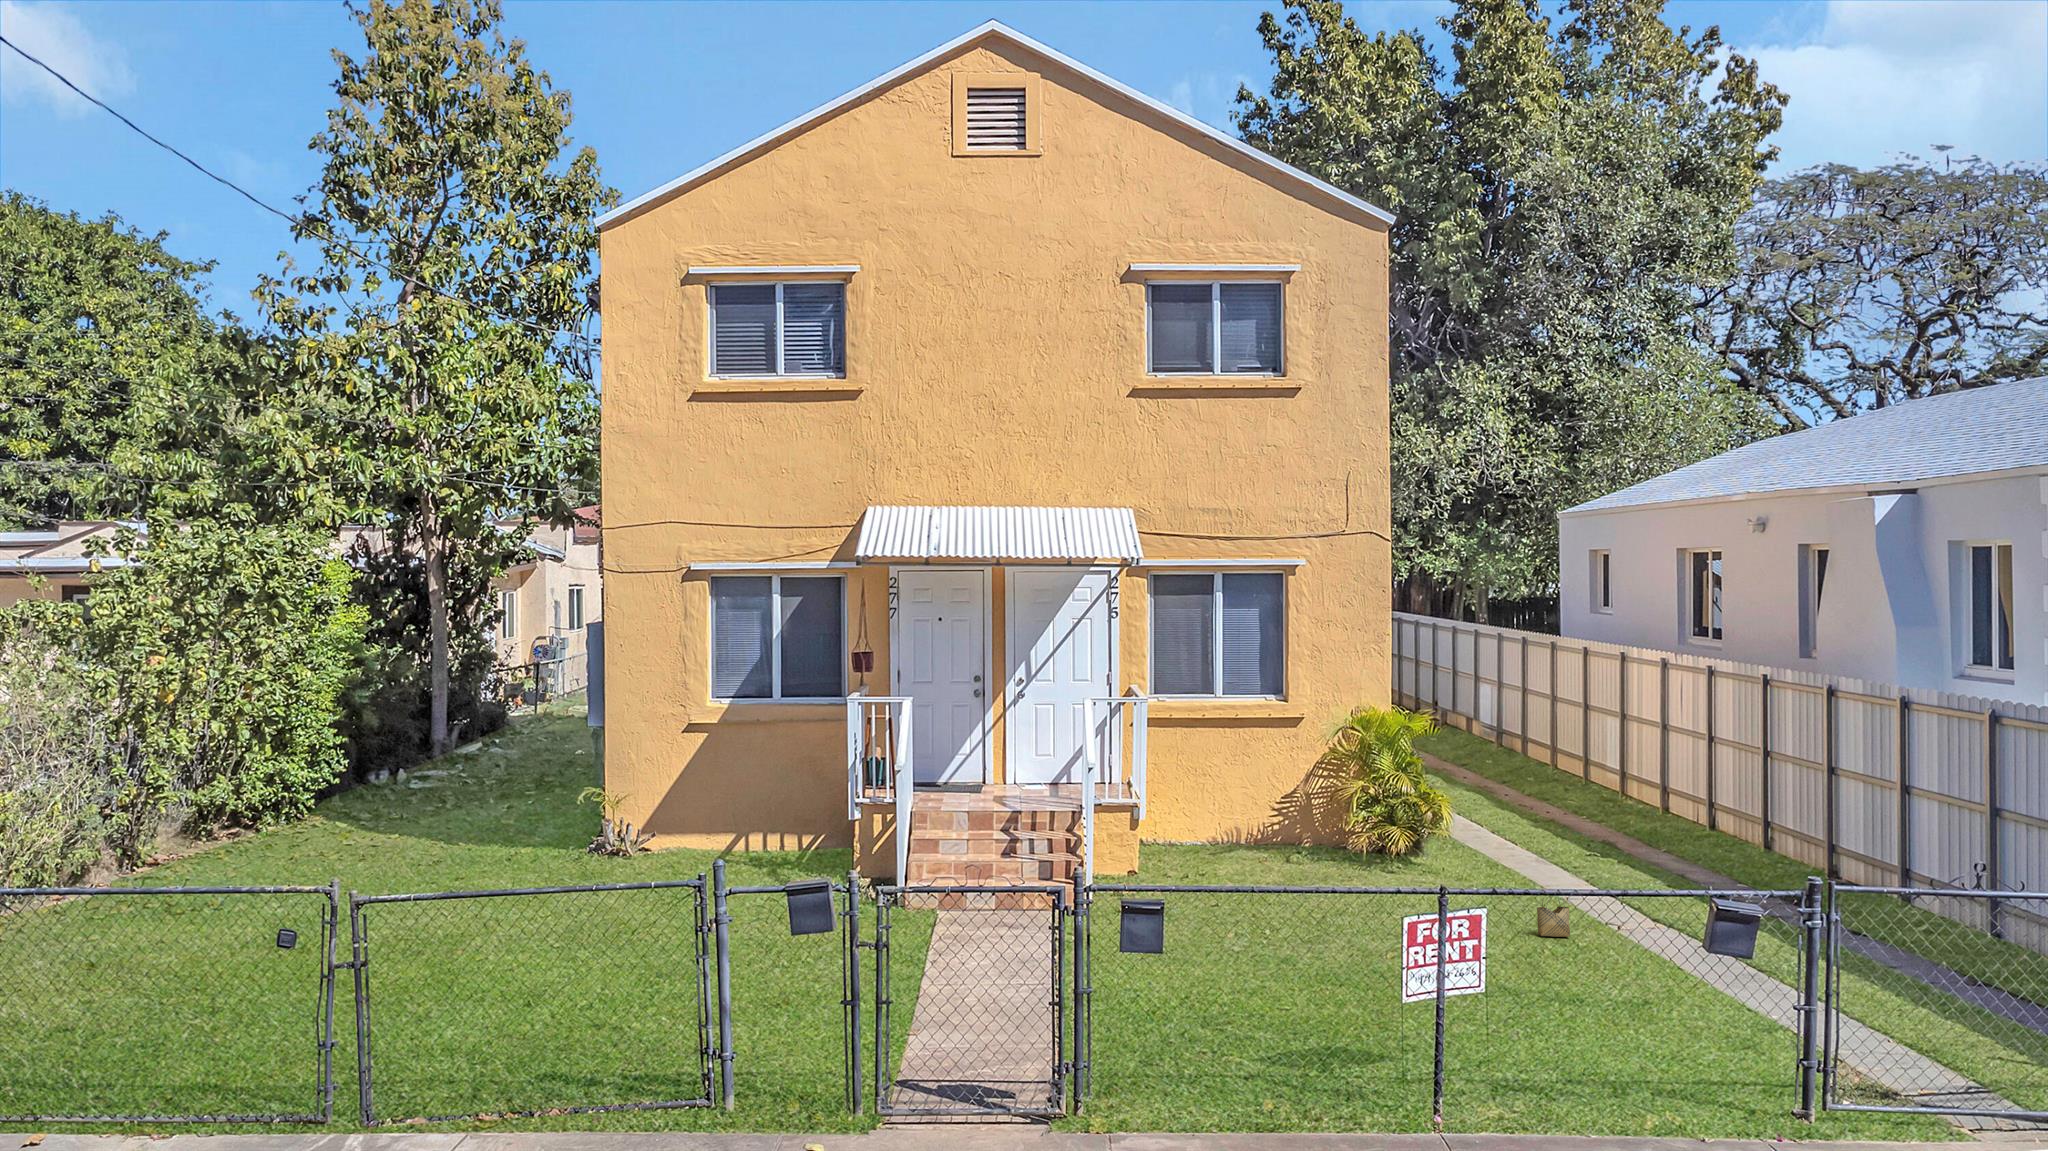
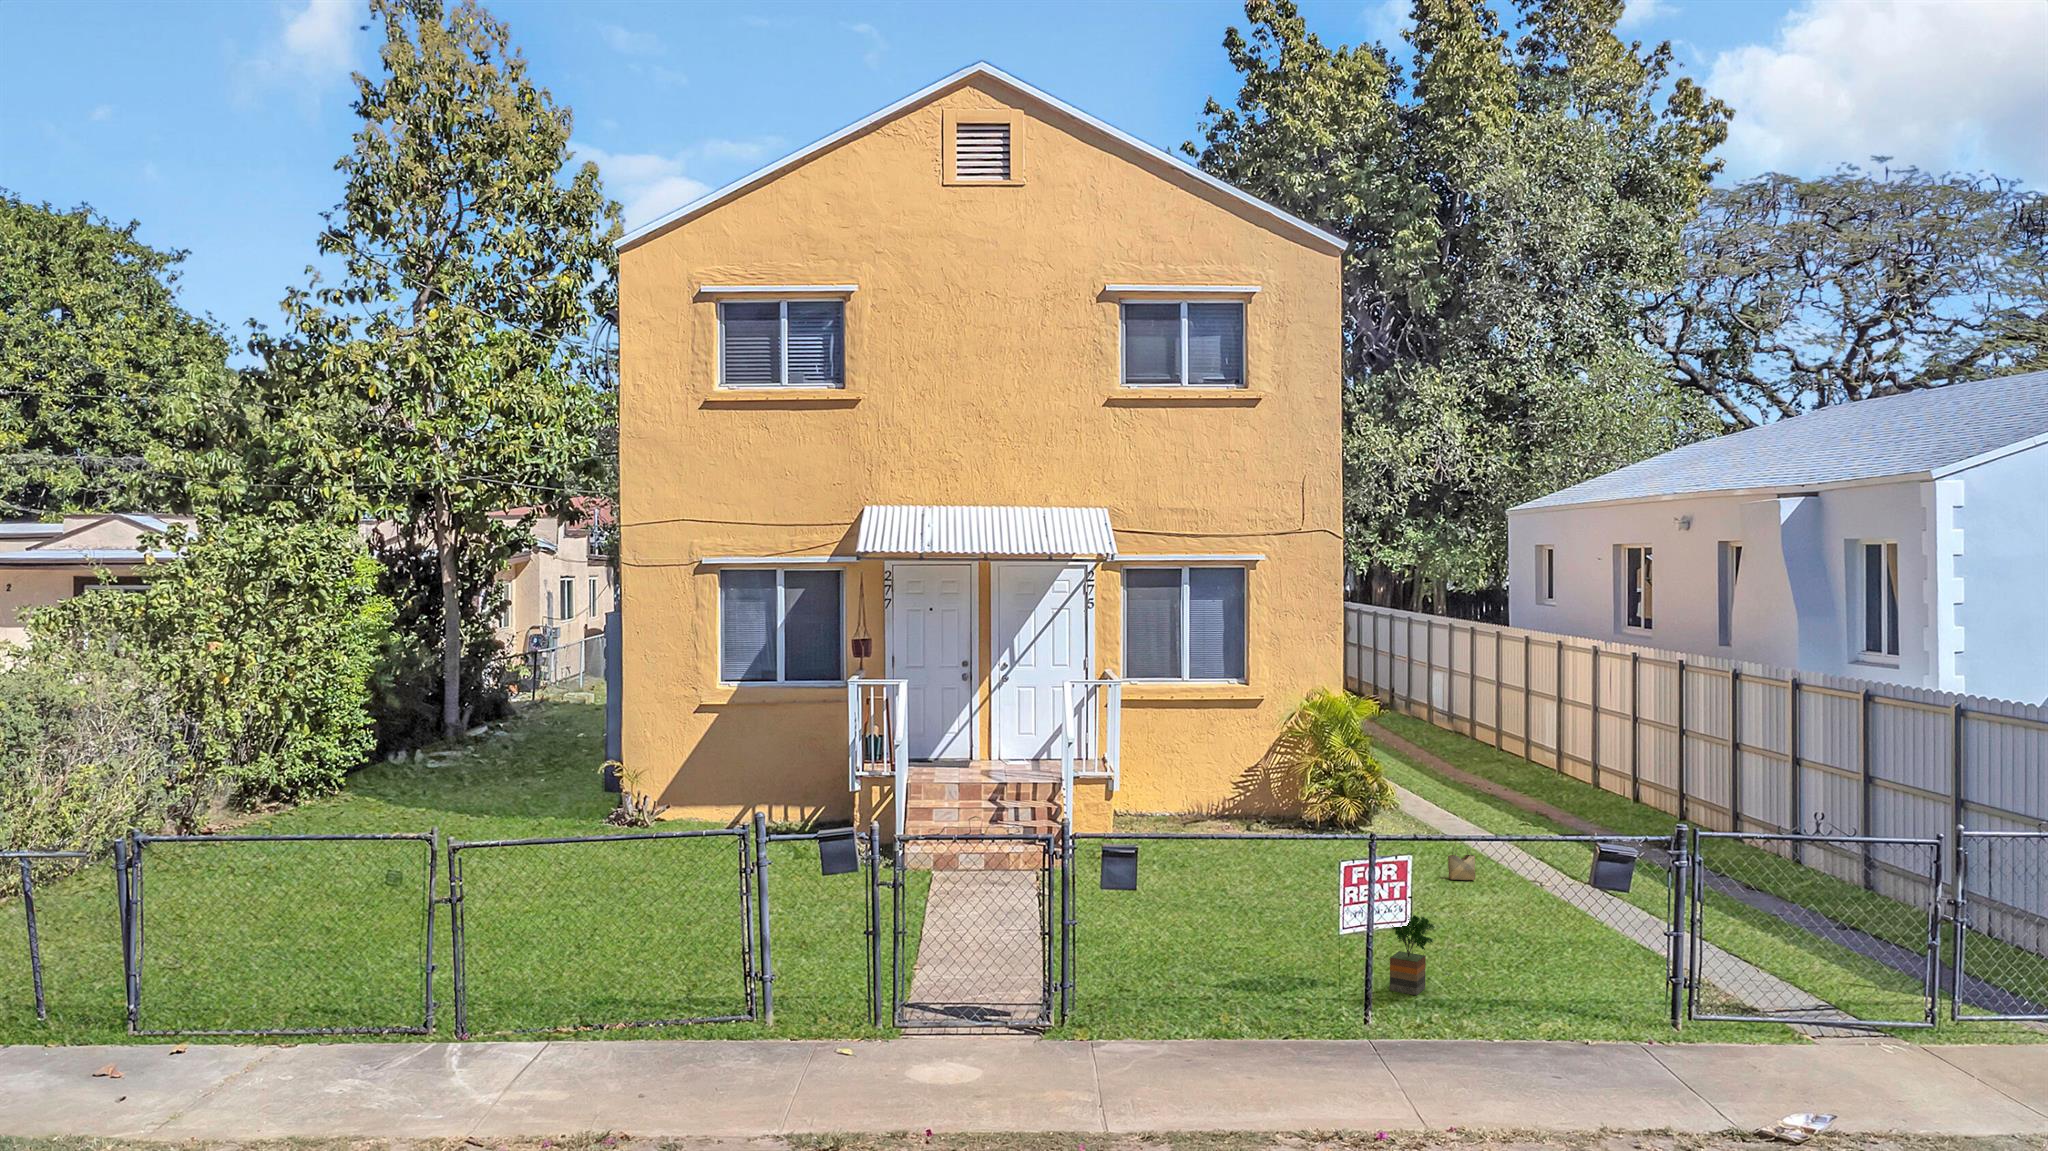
potted tree: none [1493,1008,1560,1117] -> present [1390,915,1435,995]

